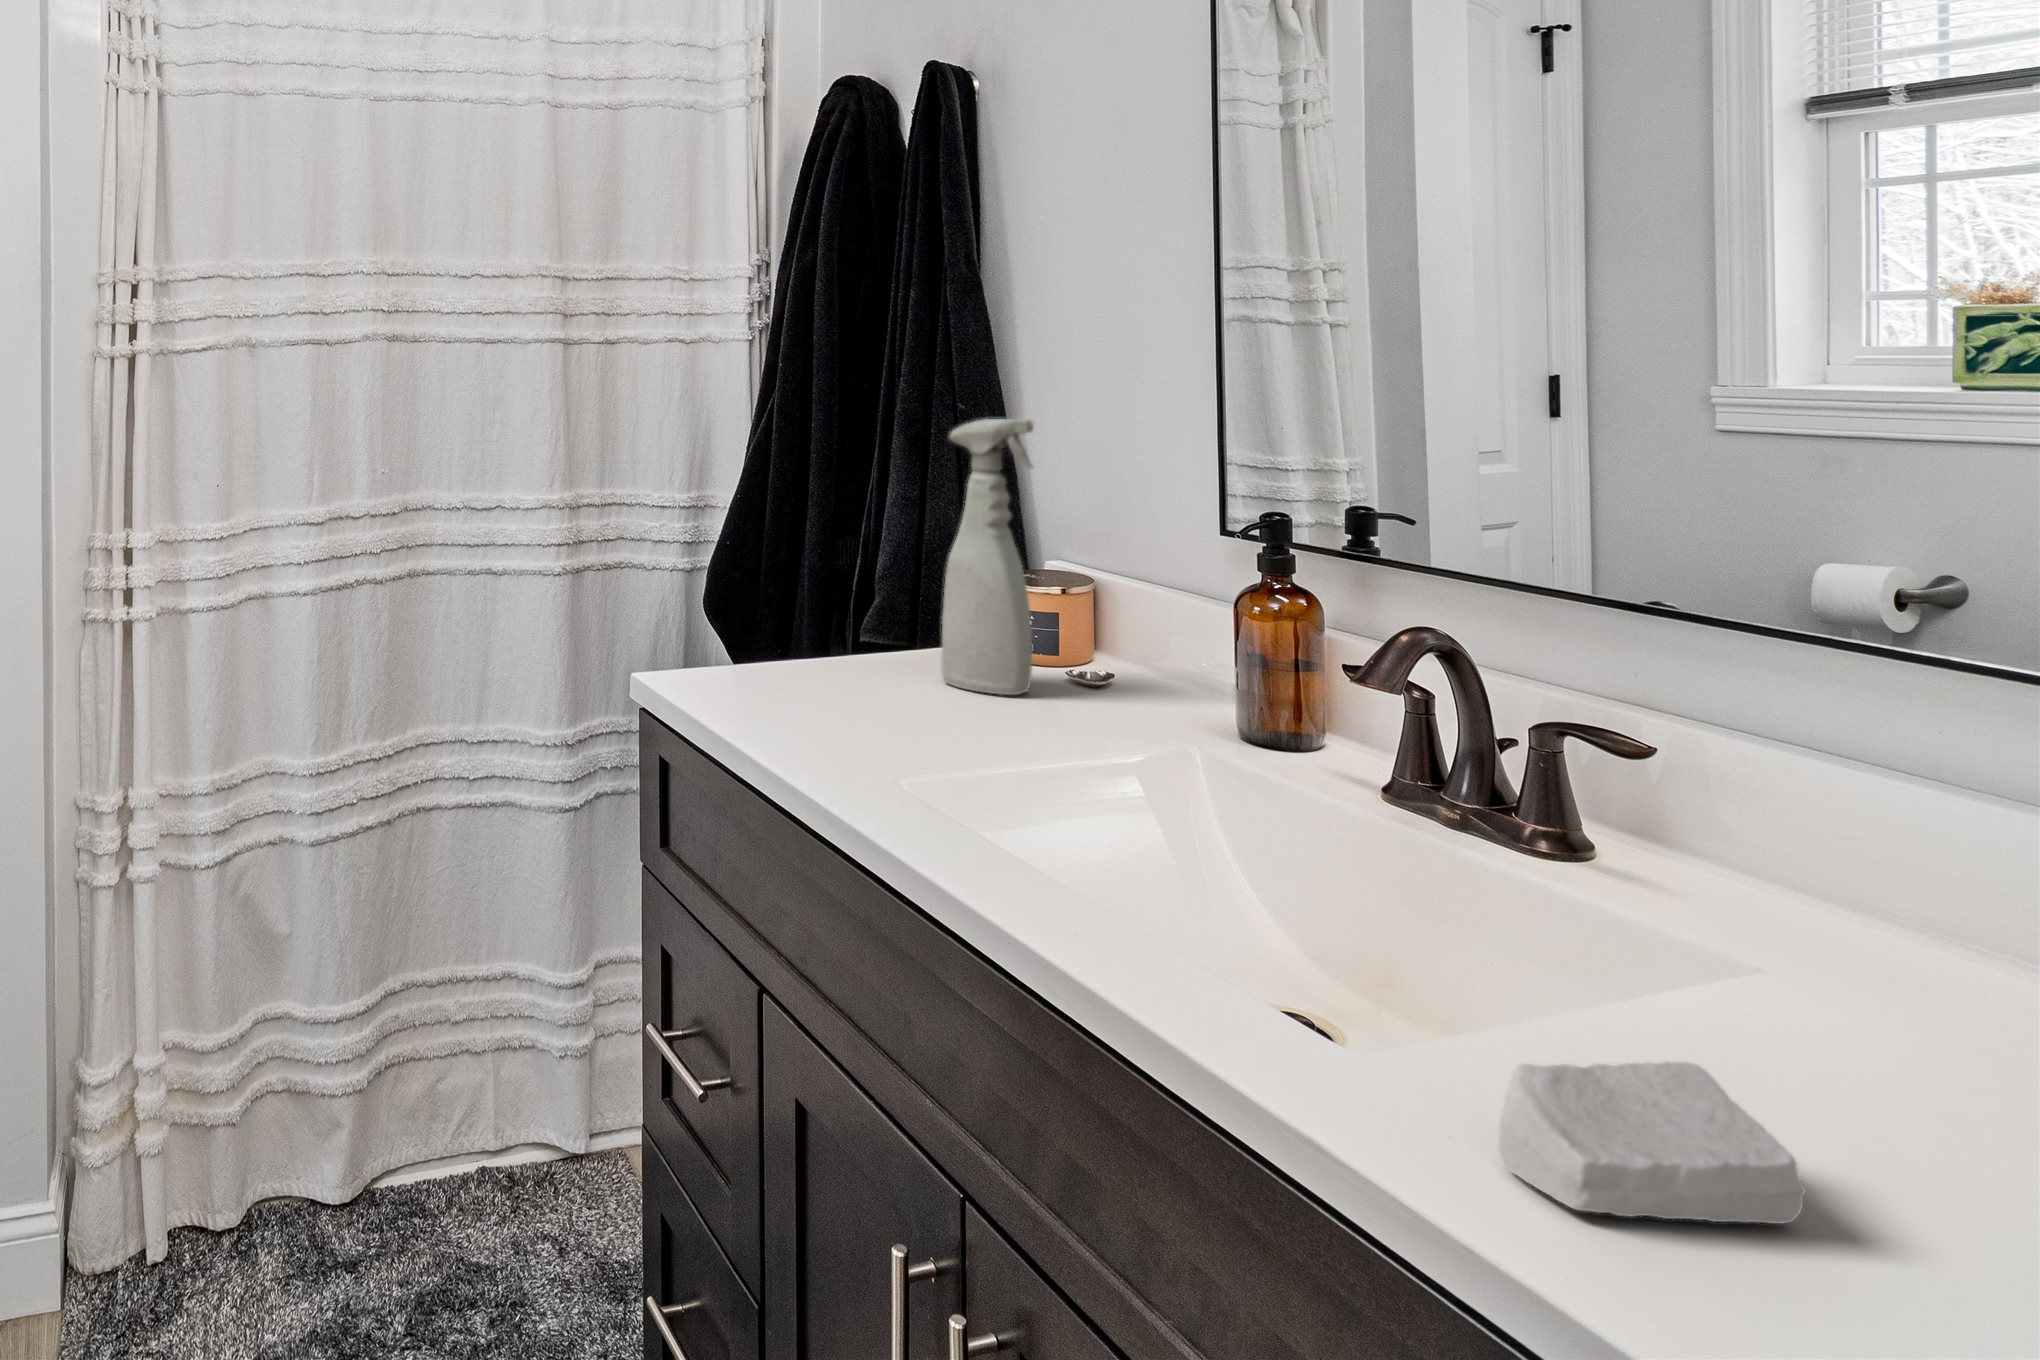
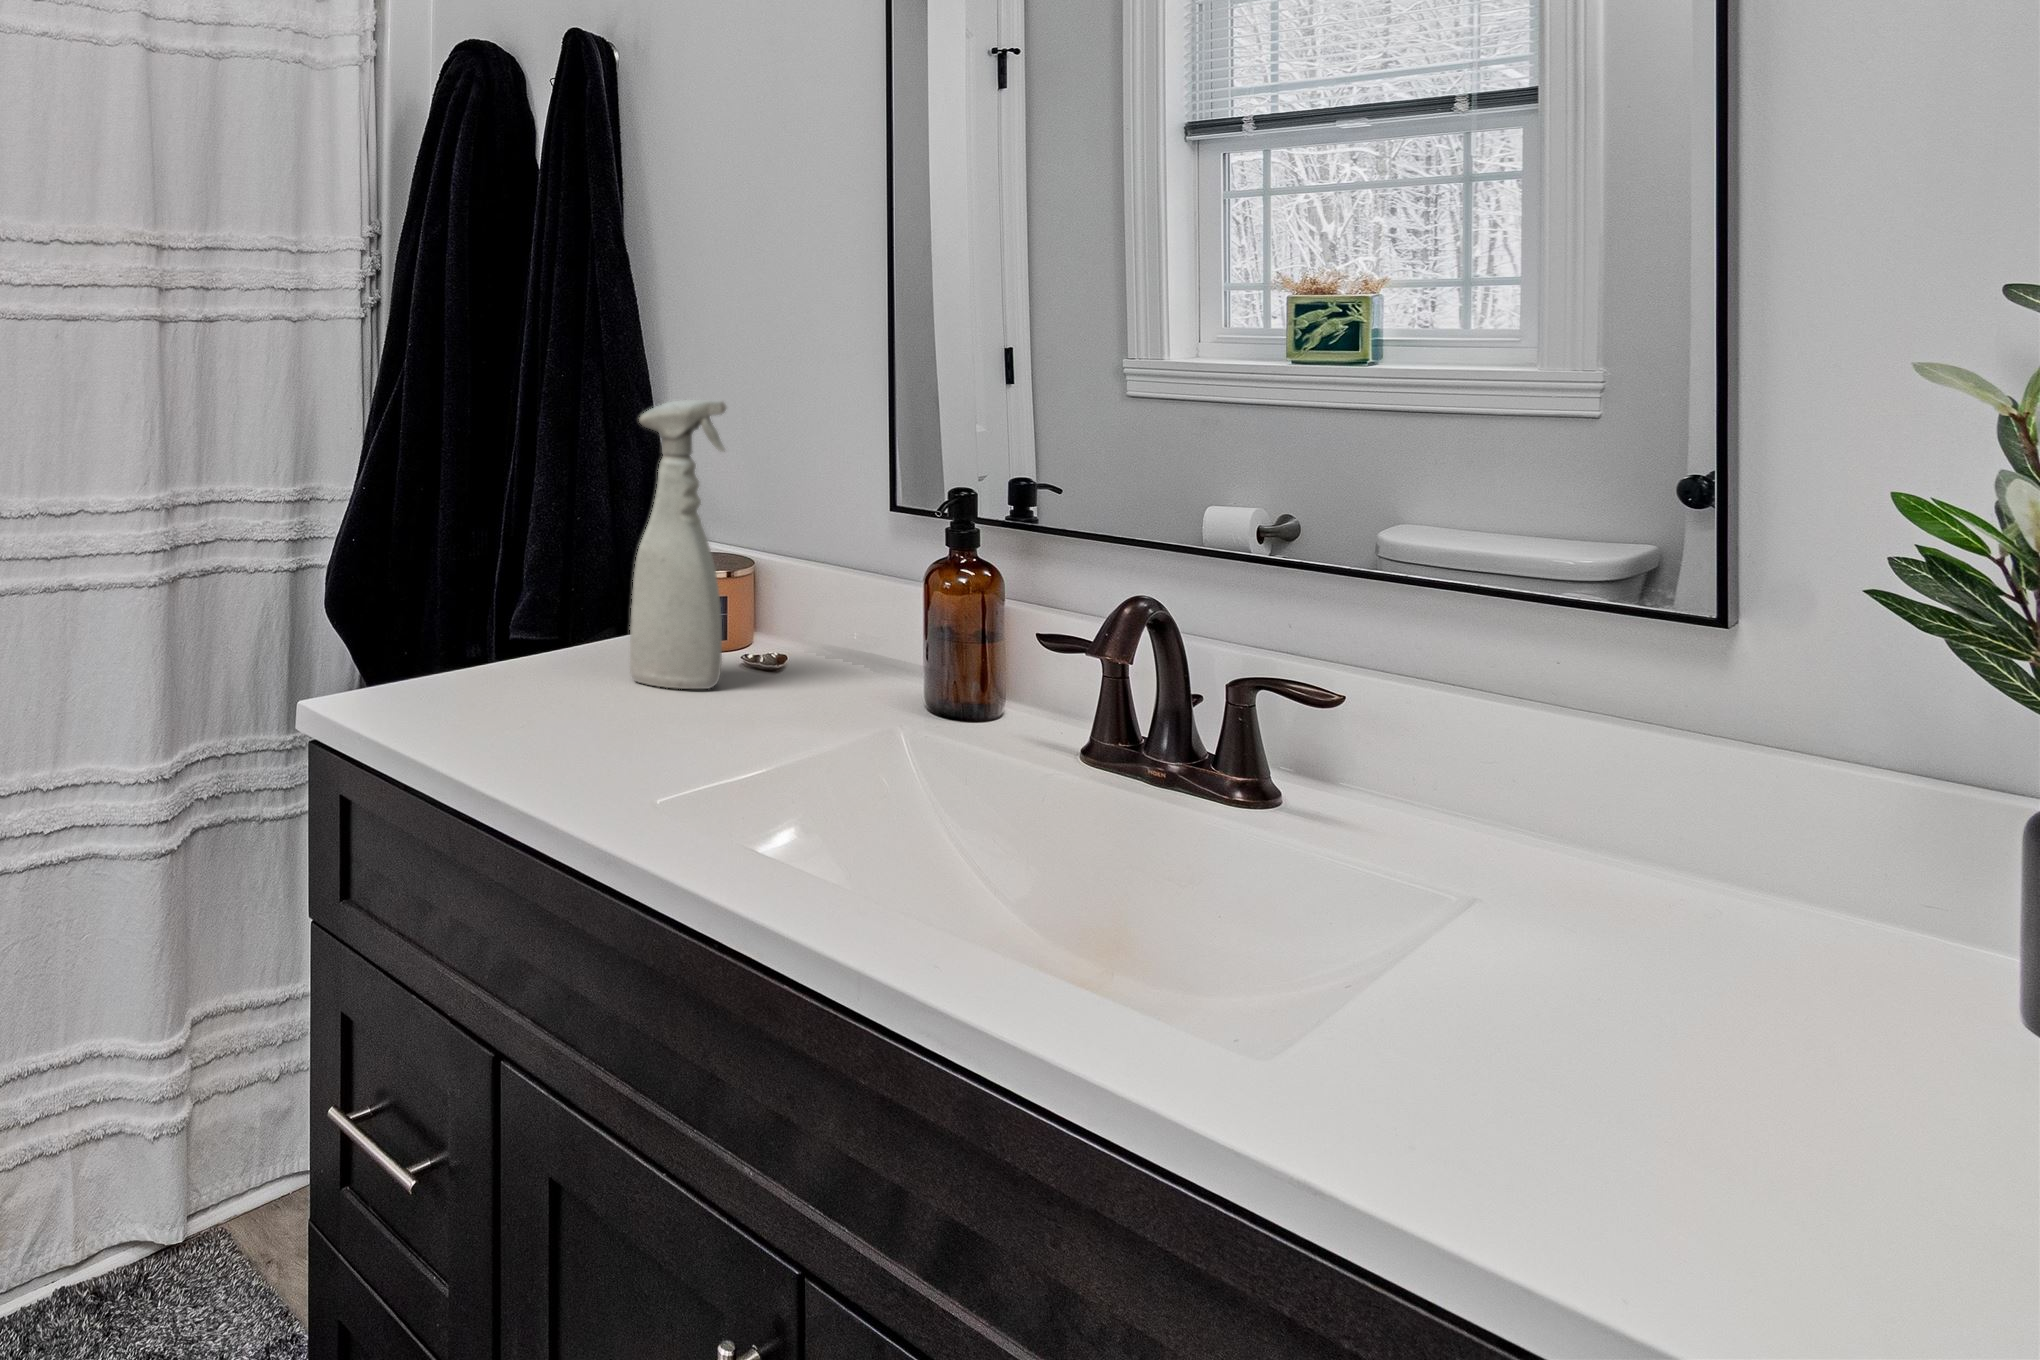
soap bar: present [1499,1061,1806,1224] -> none [1520,1032,1799,1224]

